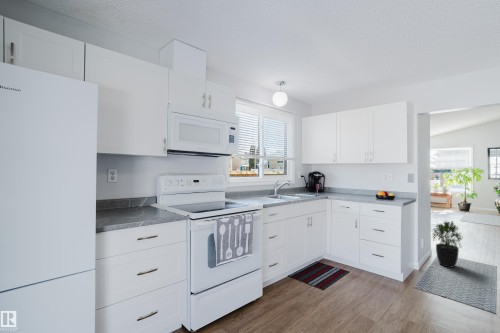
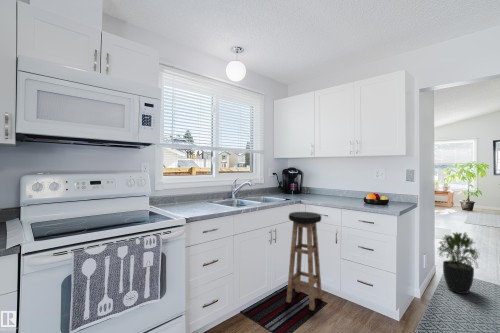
bar stool: none [320,205,346,276] -> present [286,212,322,310]

